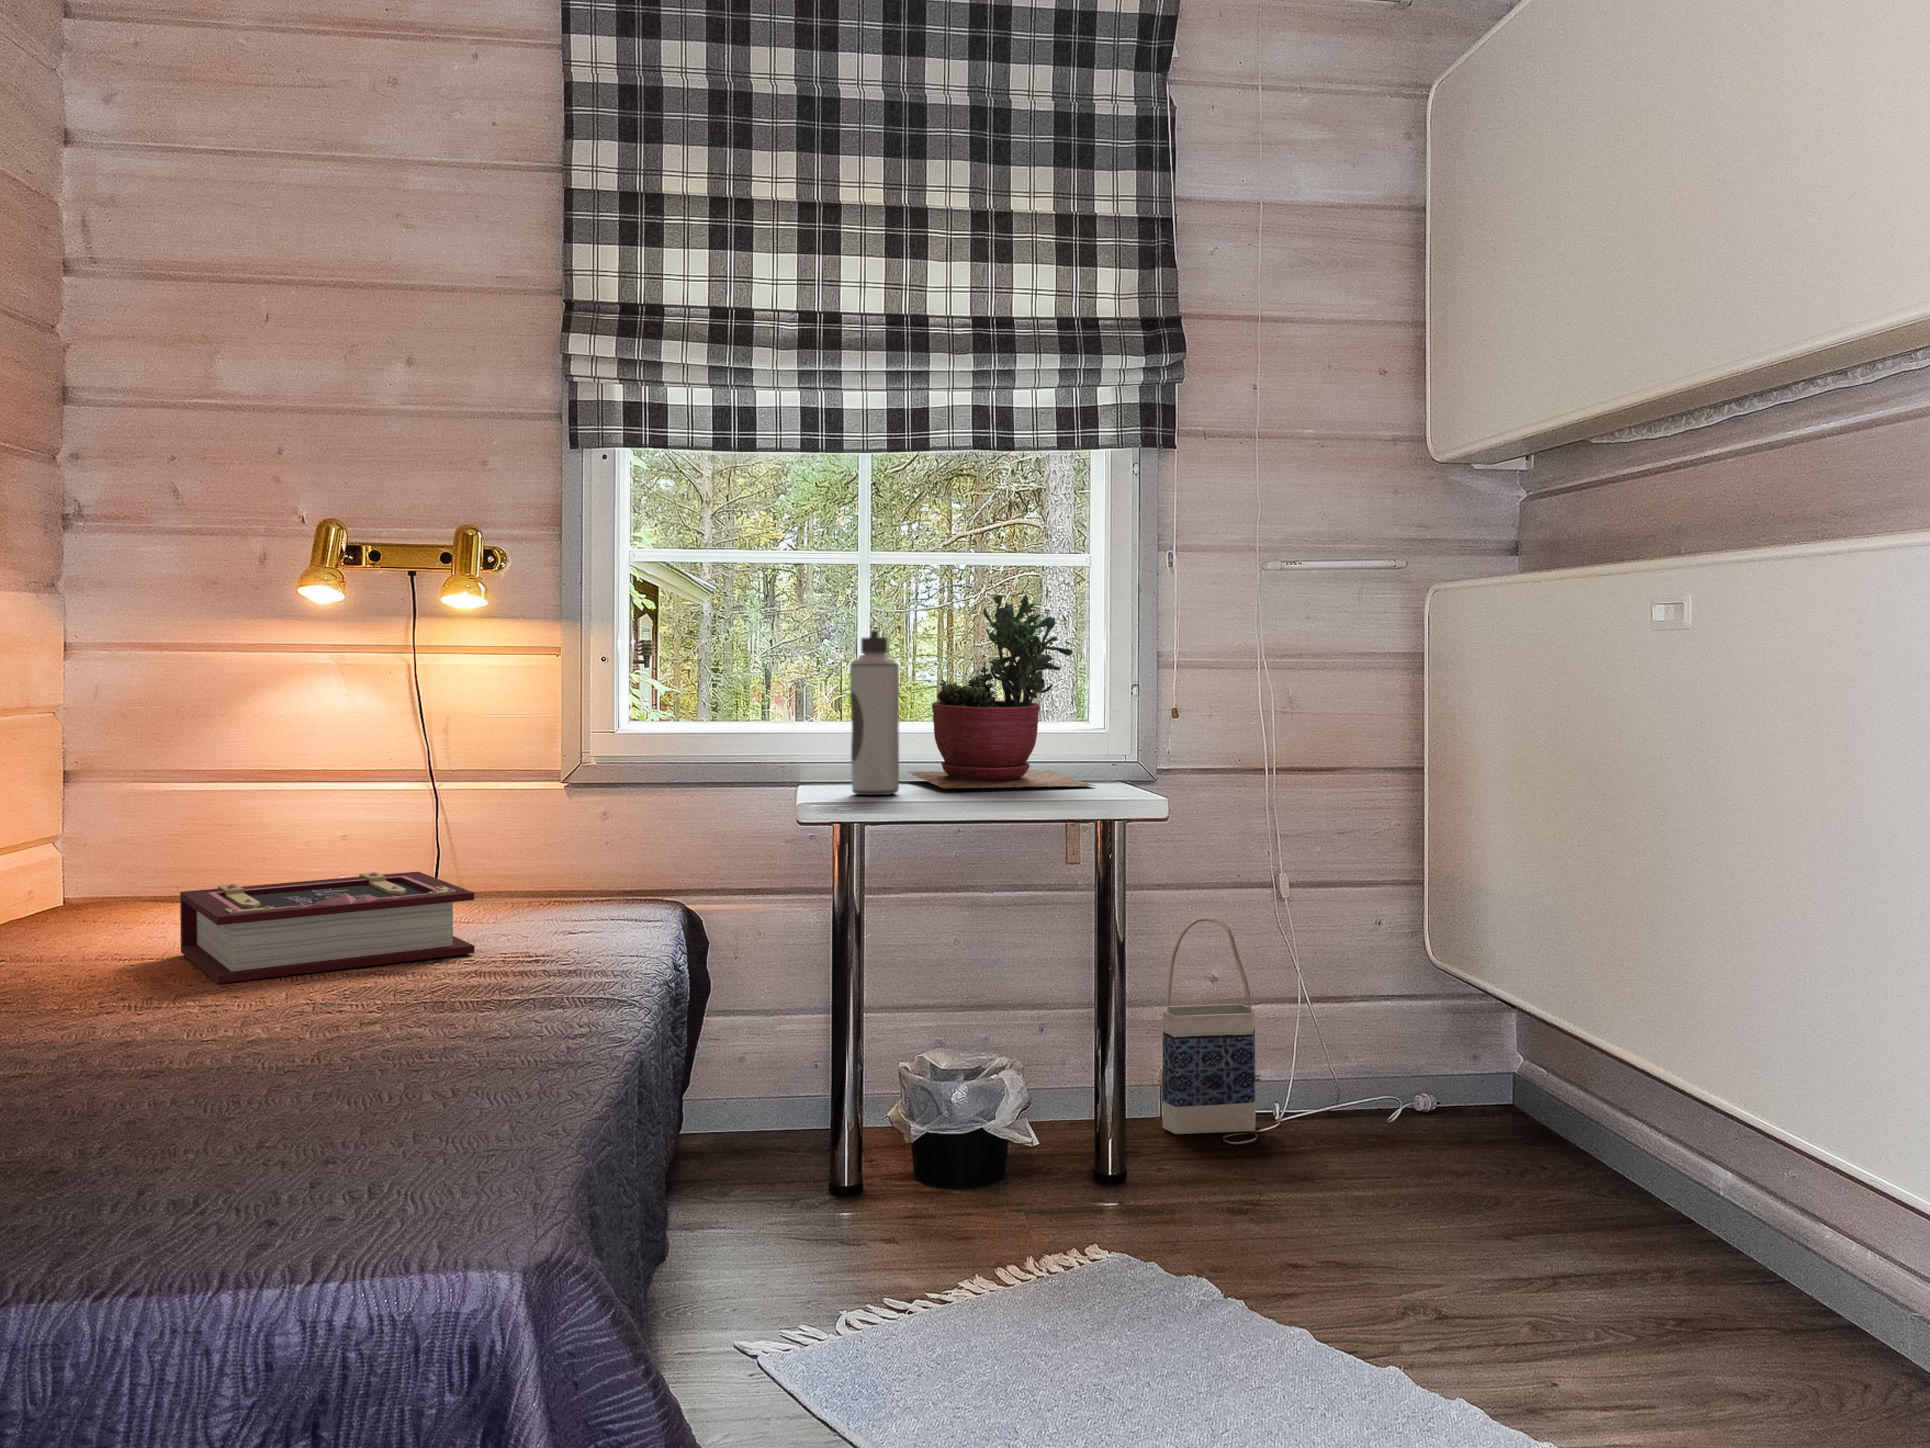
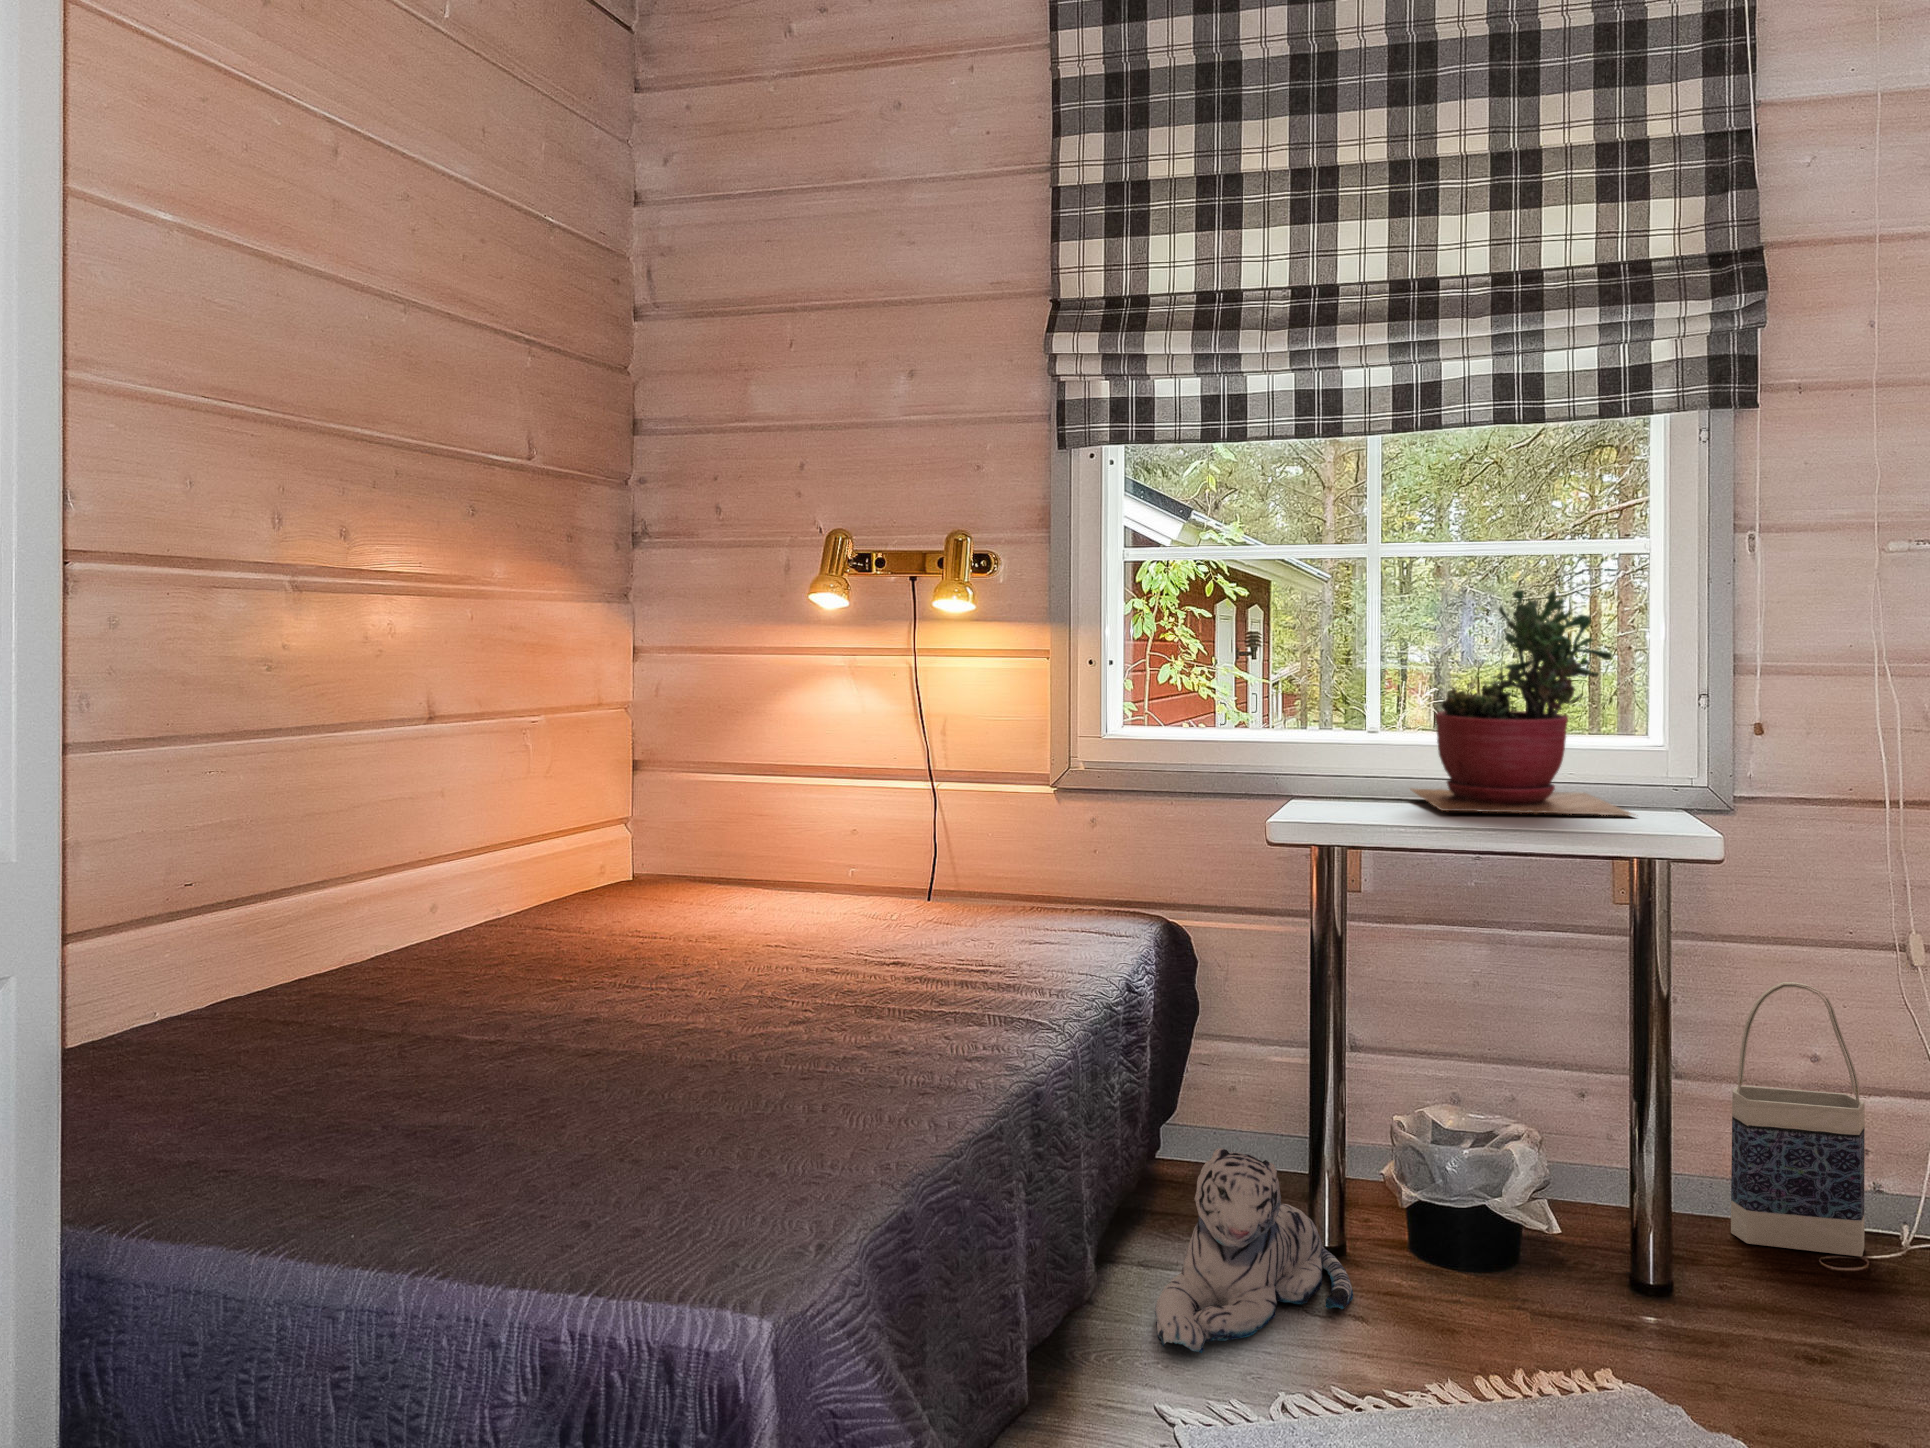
water bottle: present [850,630,899,795] -> none [1332,632,1389,815]
book: present [180,872,475,984] -> none [685,868,926,966]
plush toy: none [713,1107,883,1296] -> present [1155,1148,1353,1353]

